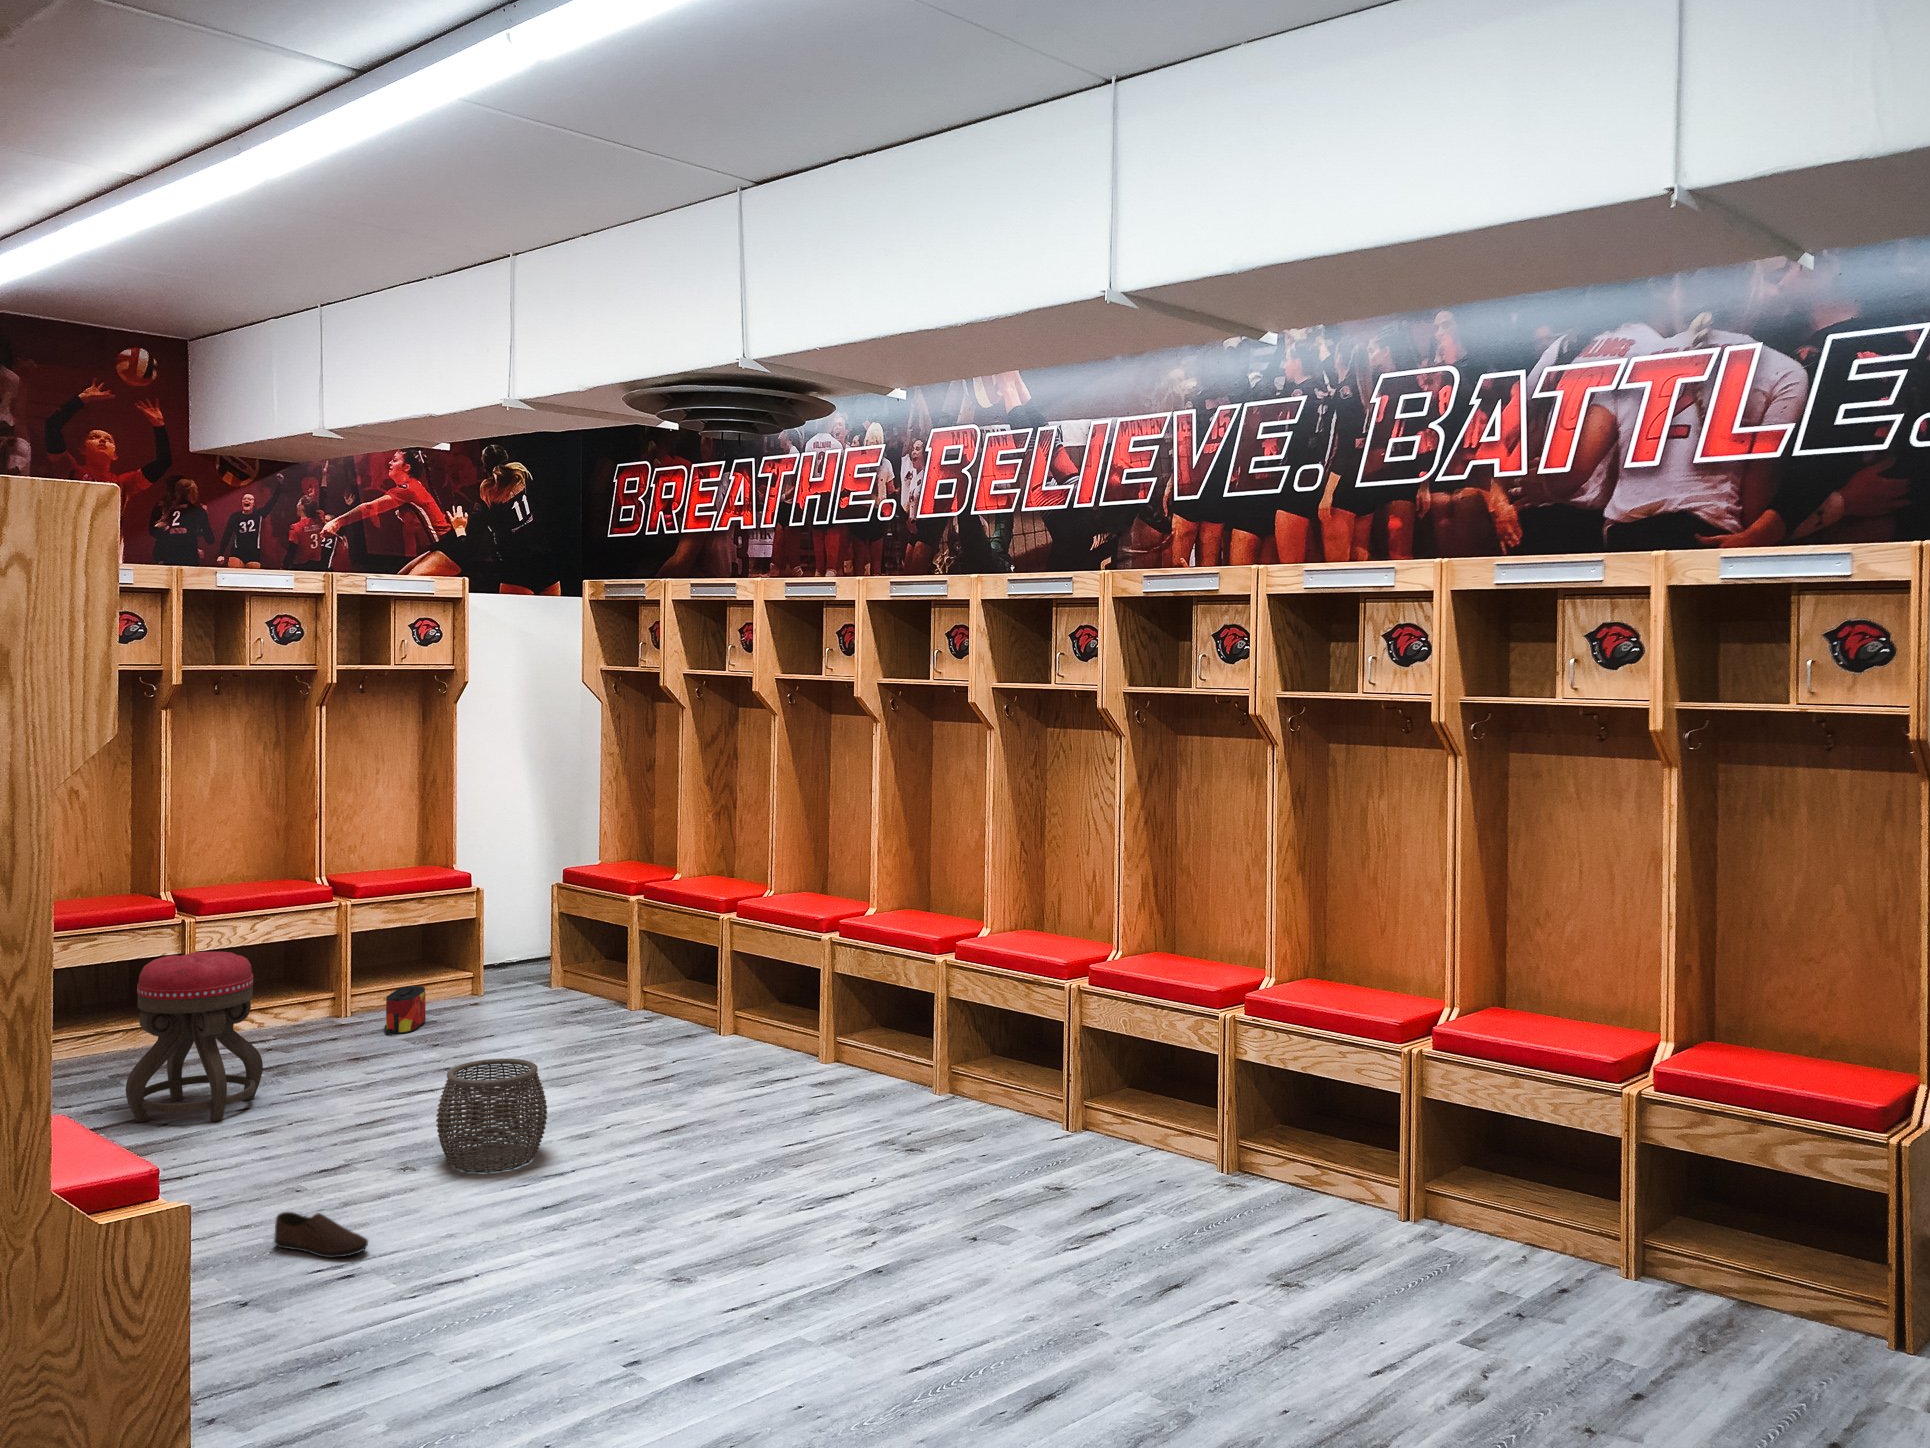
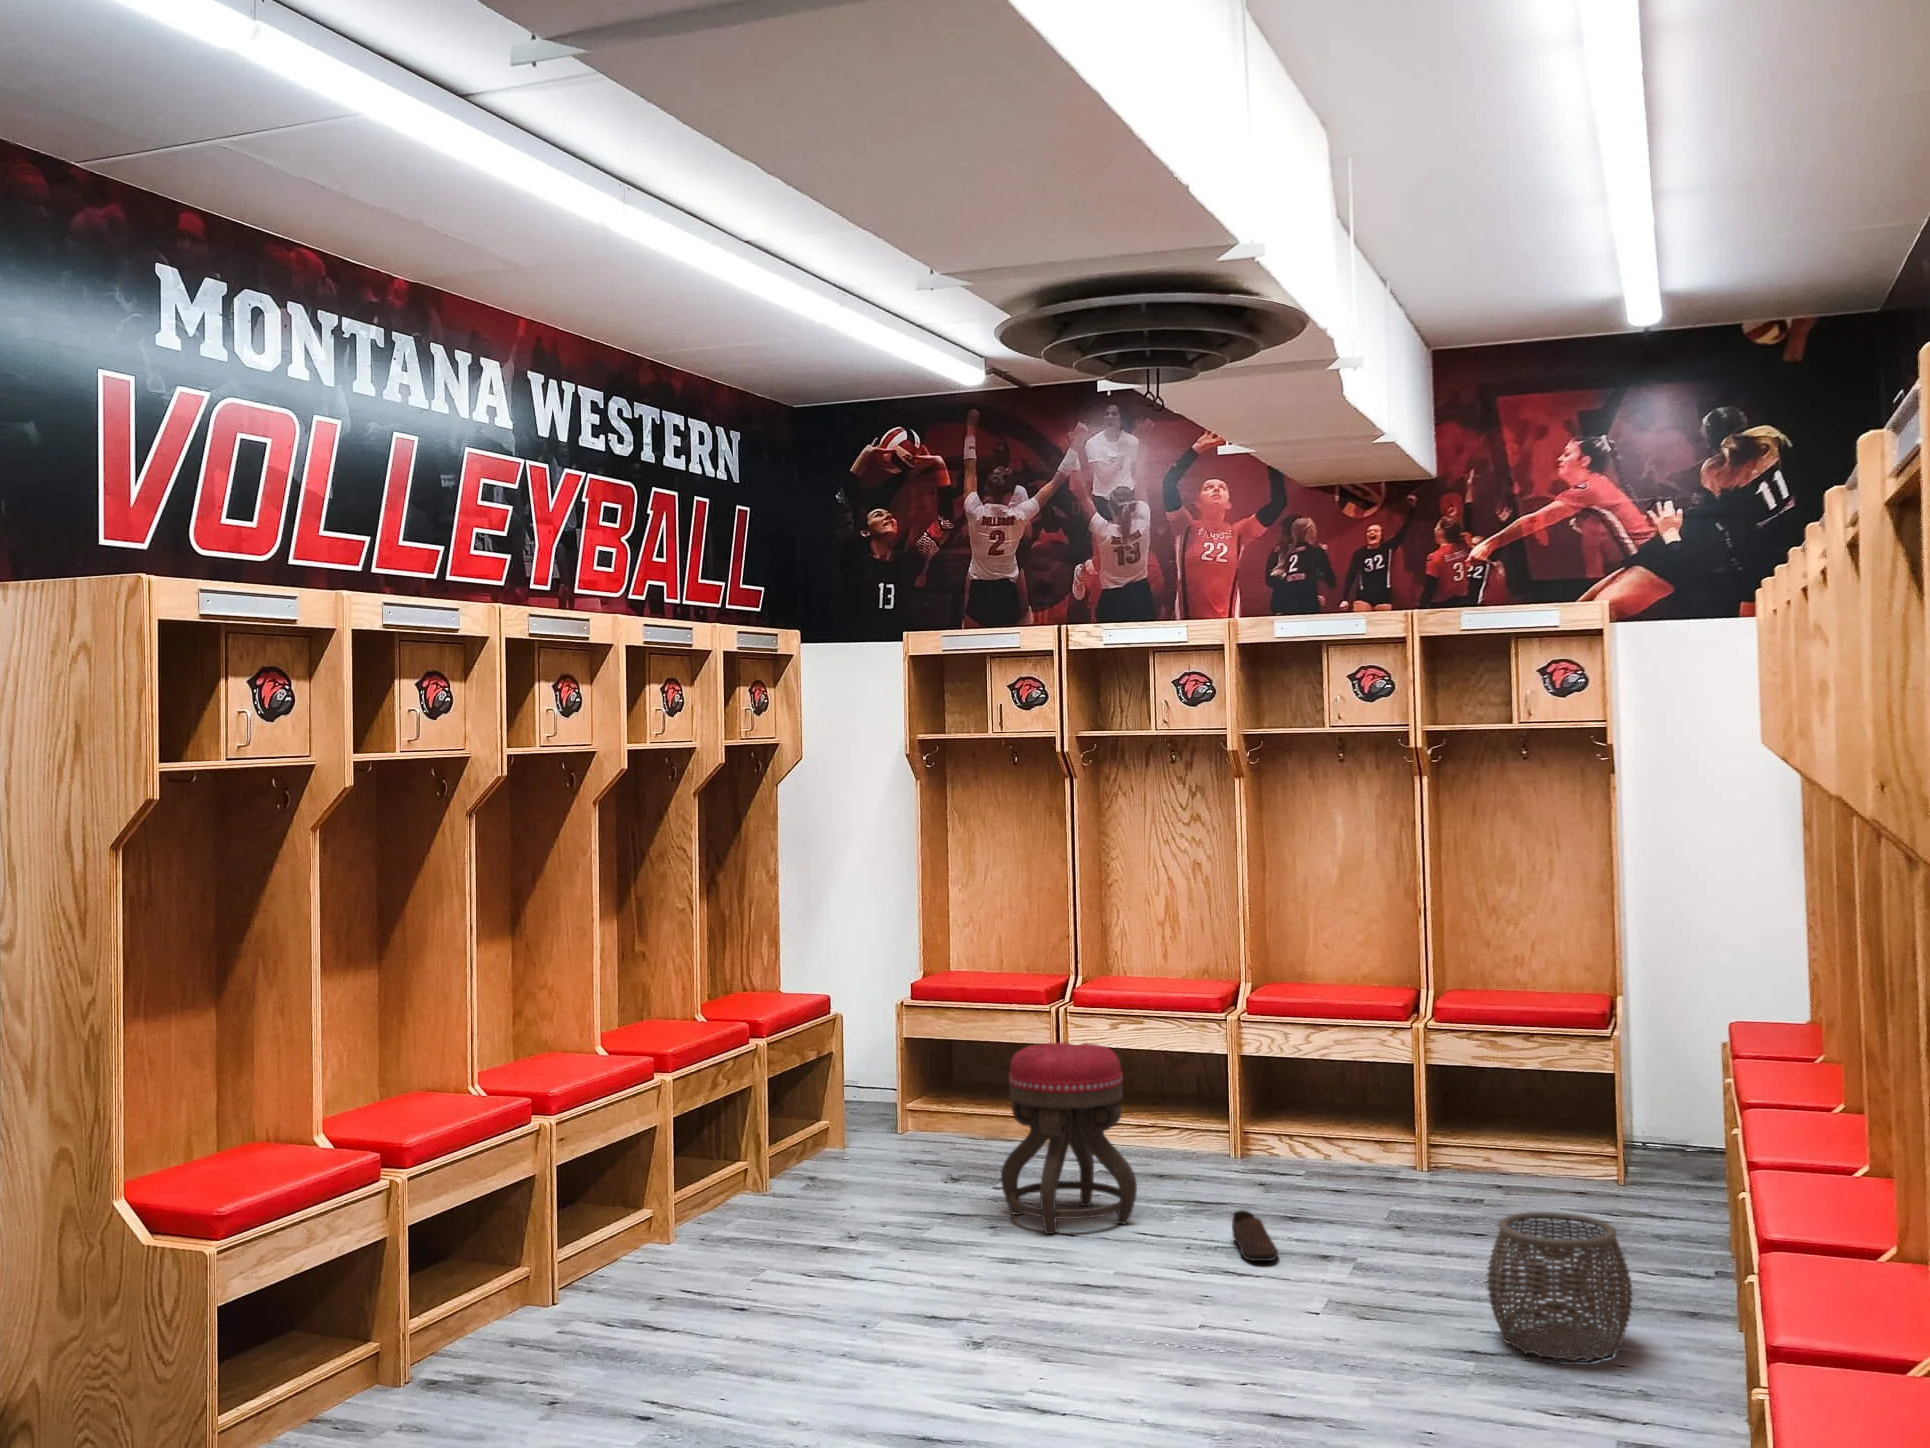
bag: present [384,986,426,1035] -> none [1397,1148,1474,1207]
woven basket: present [436,1059,547,1172] -> present [1486,1212,1633,1361]
shoe: present [274,1212,368,1258] -> present [1232,1210,1278,1261]

